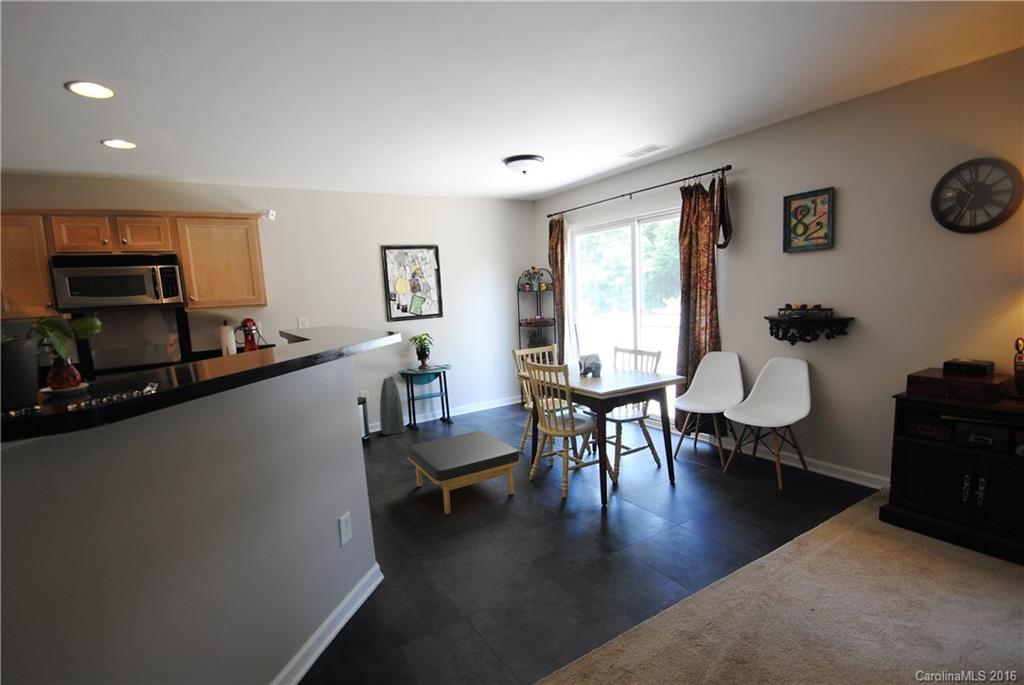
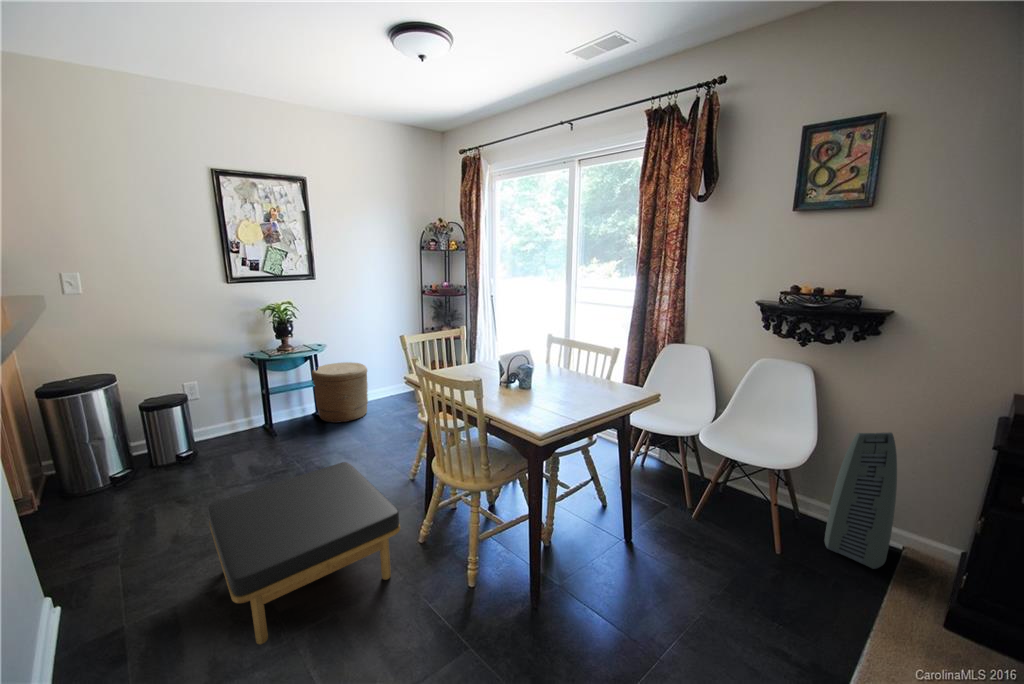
air purifier: present [380,376,404,435] -> present [824,432,897,569]
woven basket: none [441,379,480,423] -> present [312,362,368,423]

